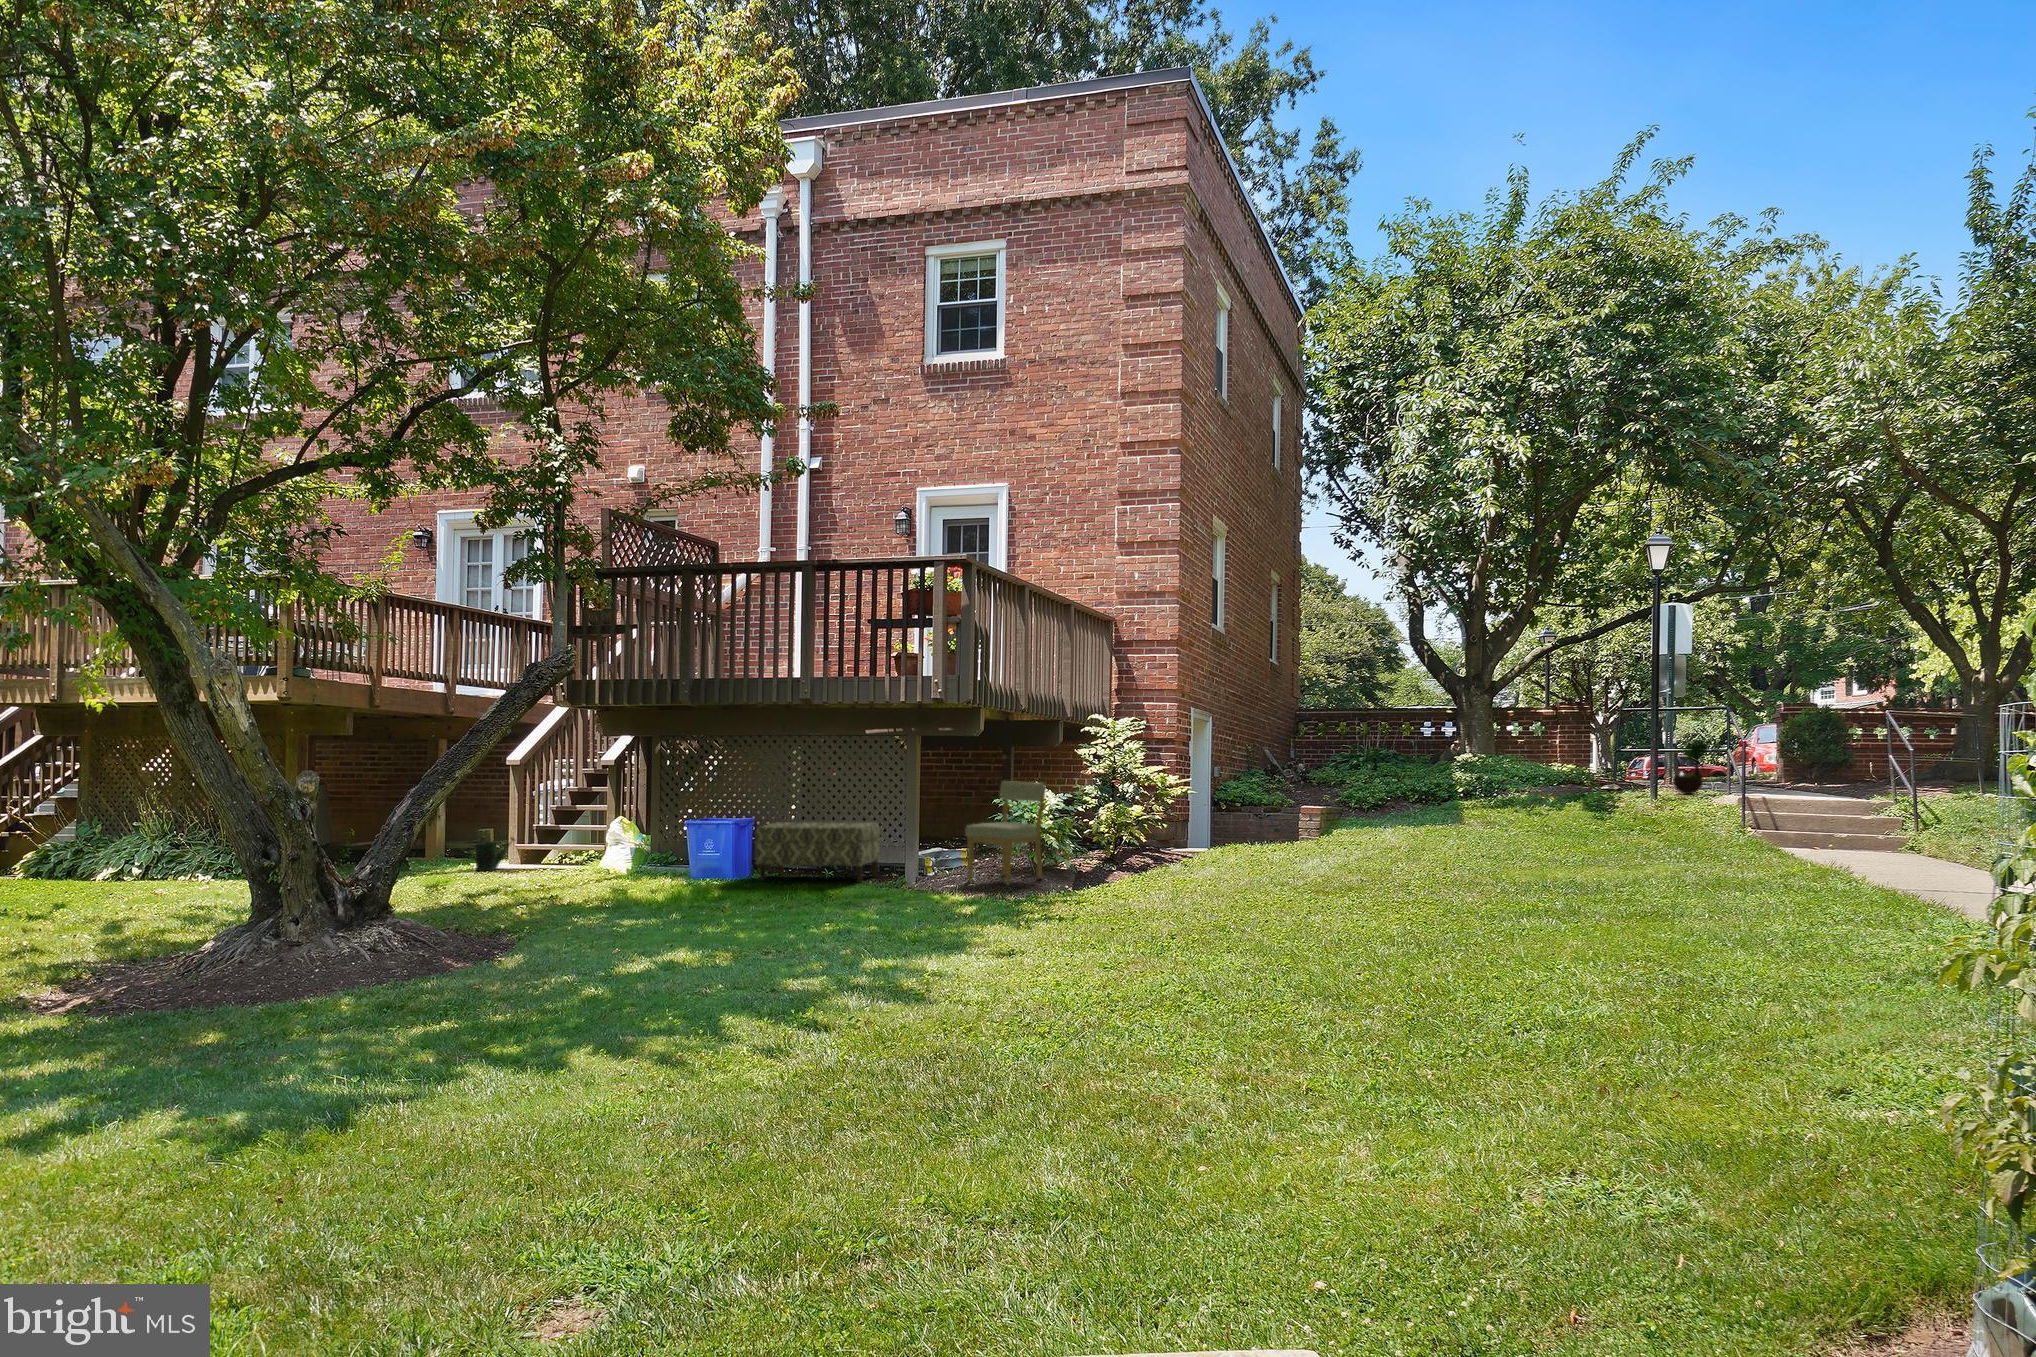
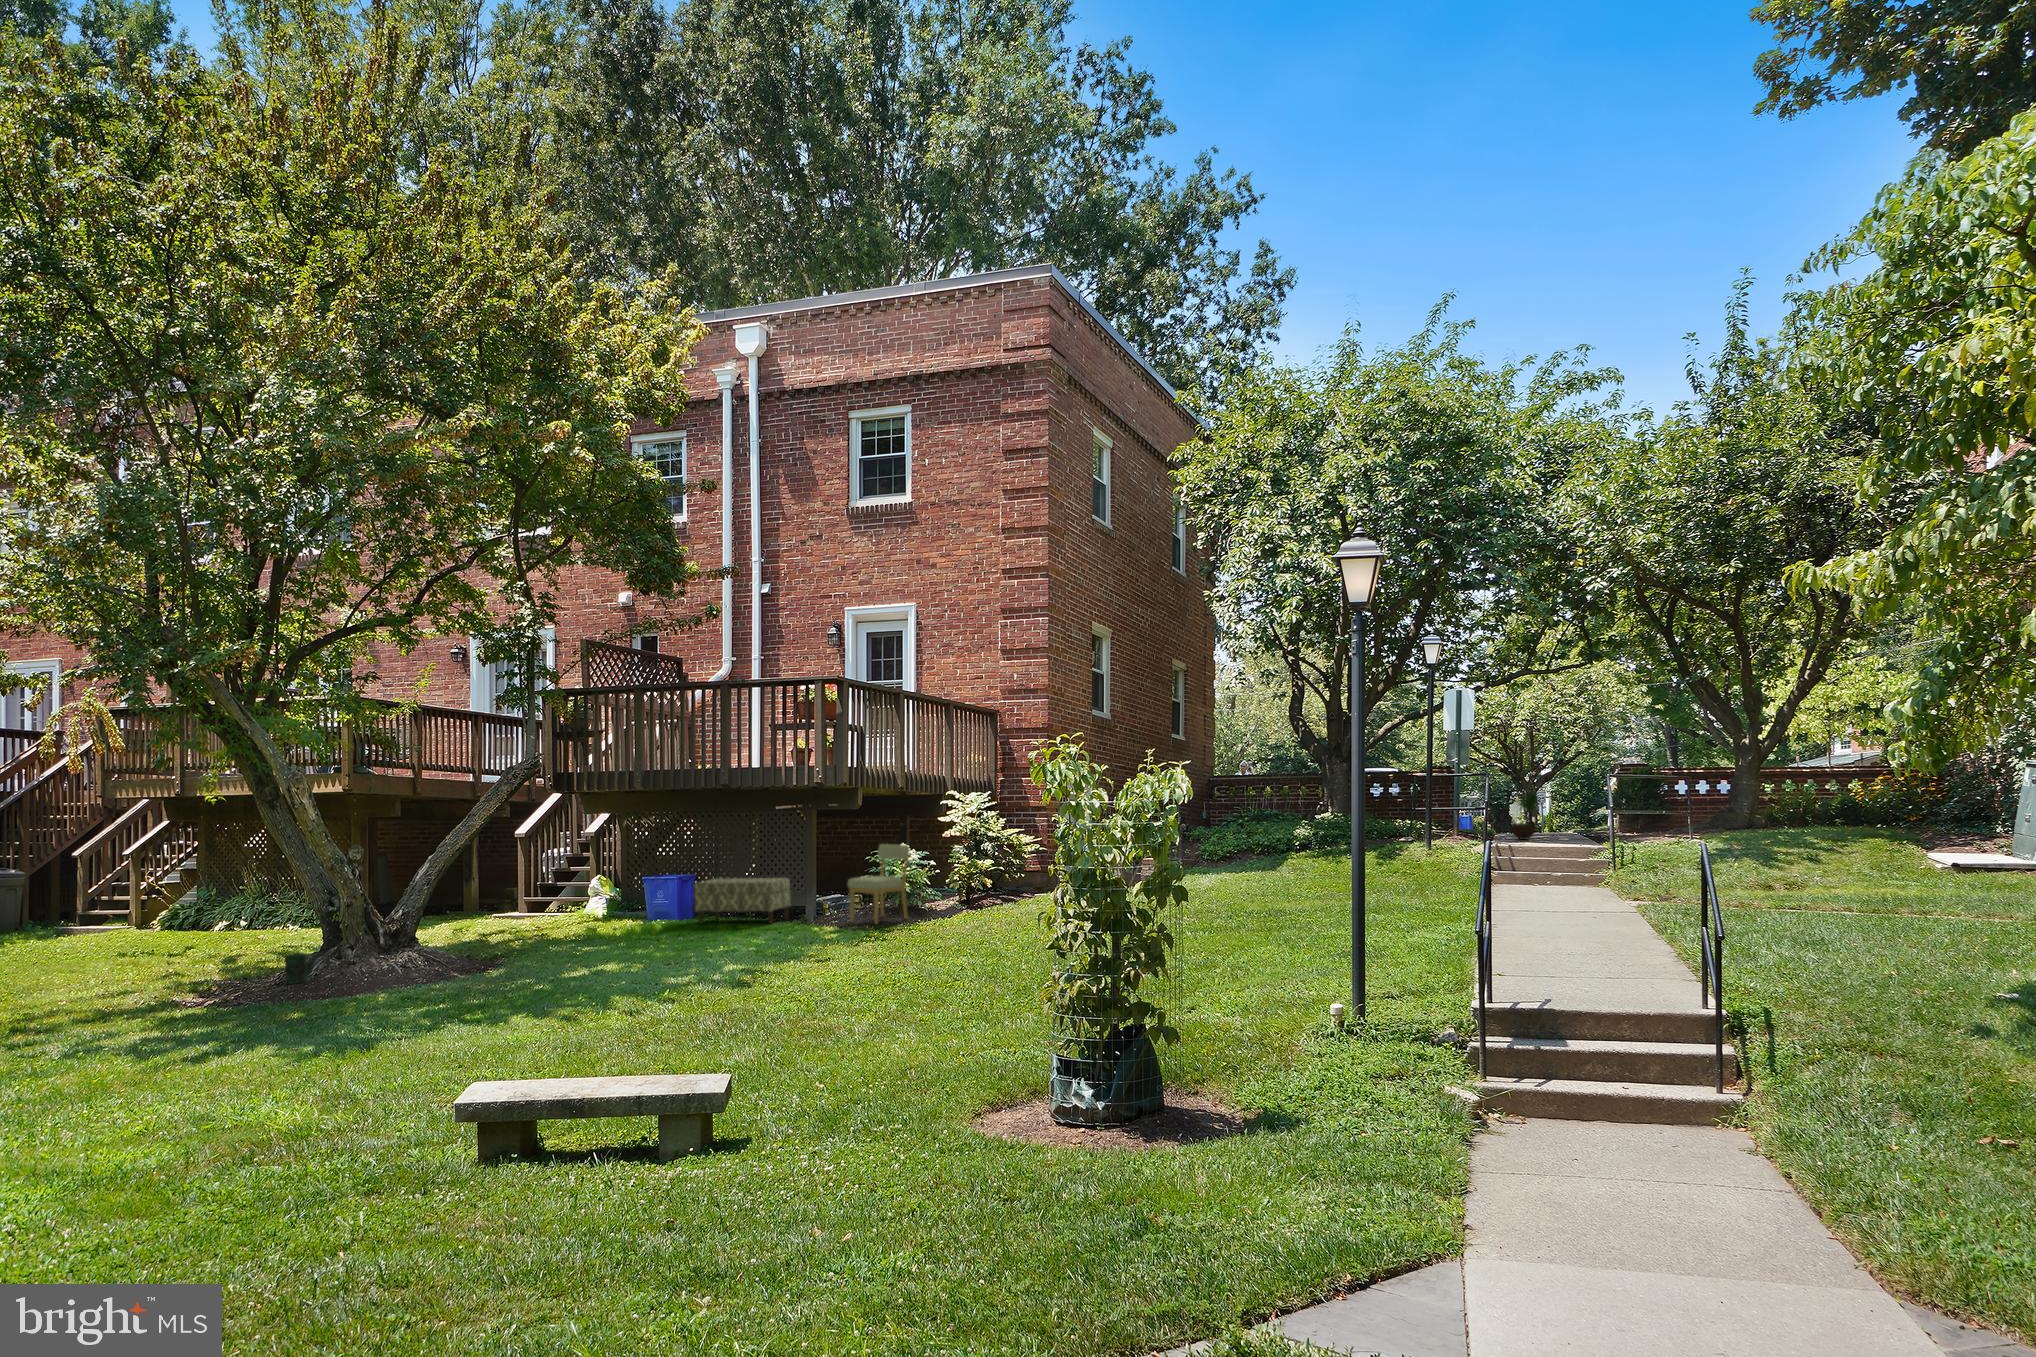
watering can: present [475,837,515,871] -> present [277,947,325,984]

